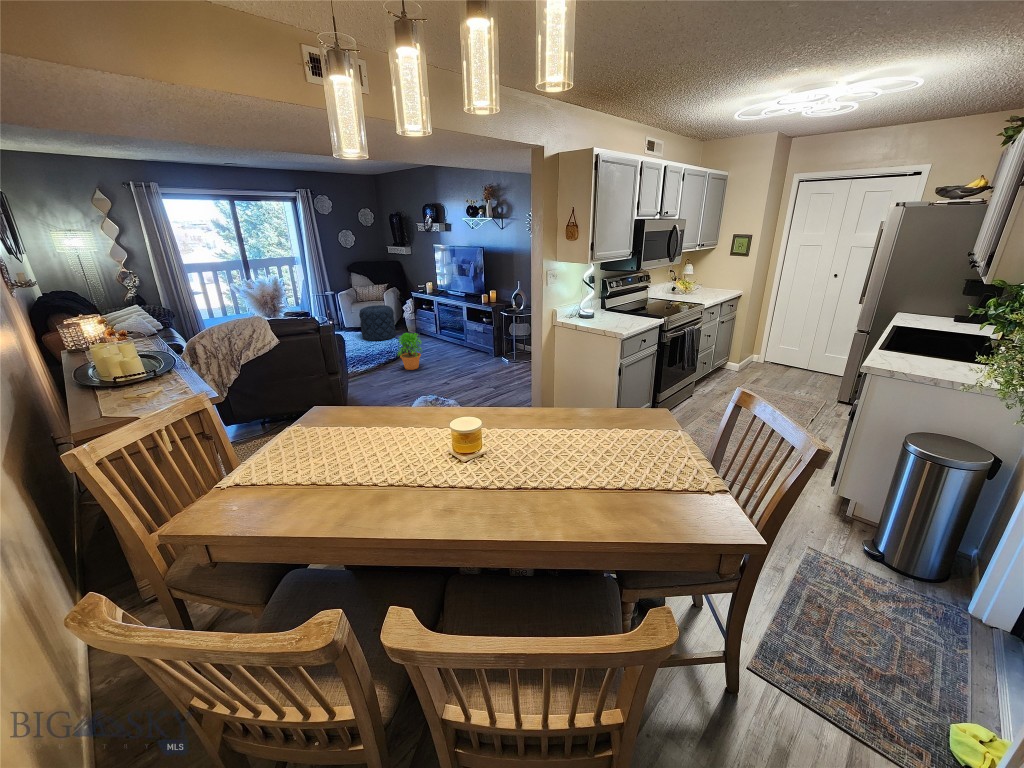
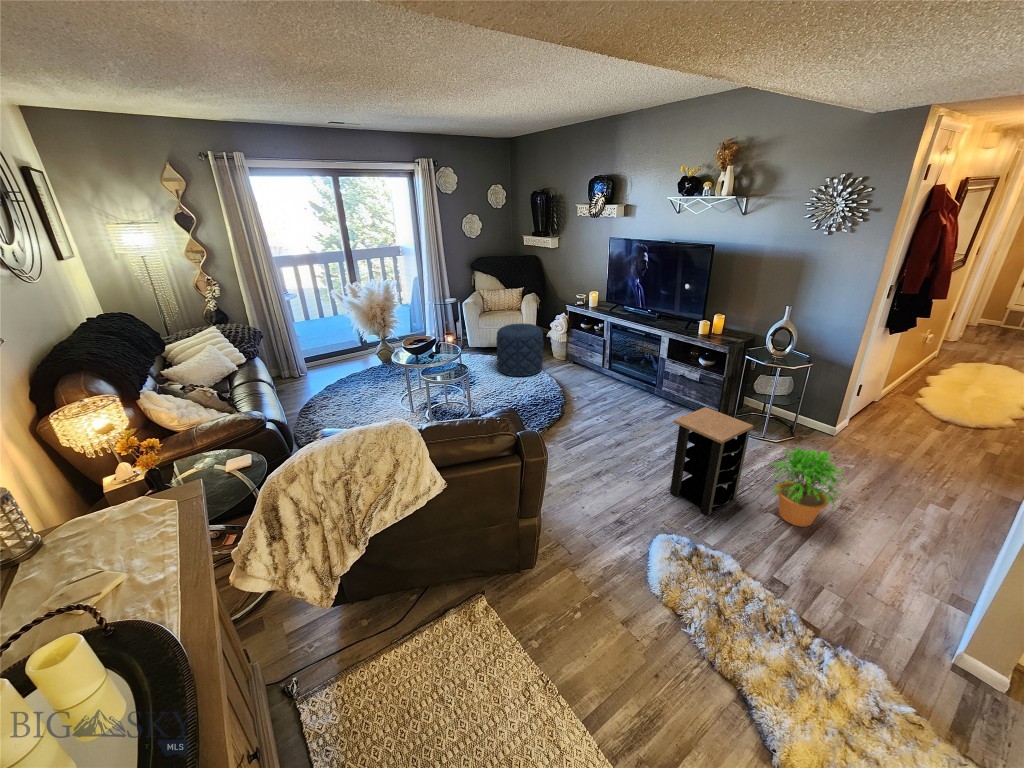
potted plant: present [398,333,422,370] -> present [773,447,840,527]
side table: none [435,334,476,389] -> present [670,407,753,515]

